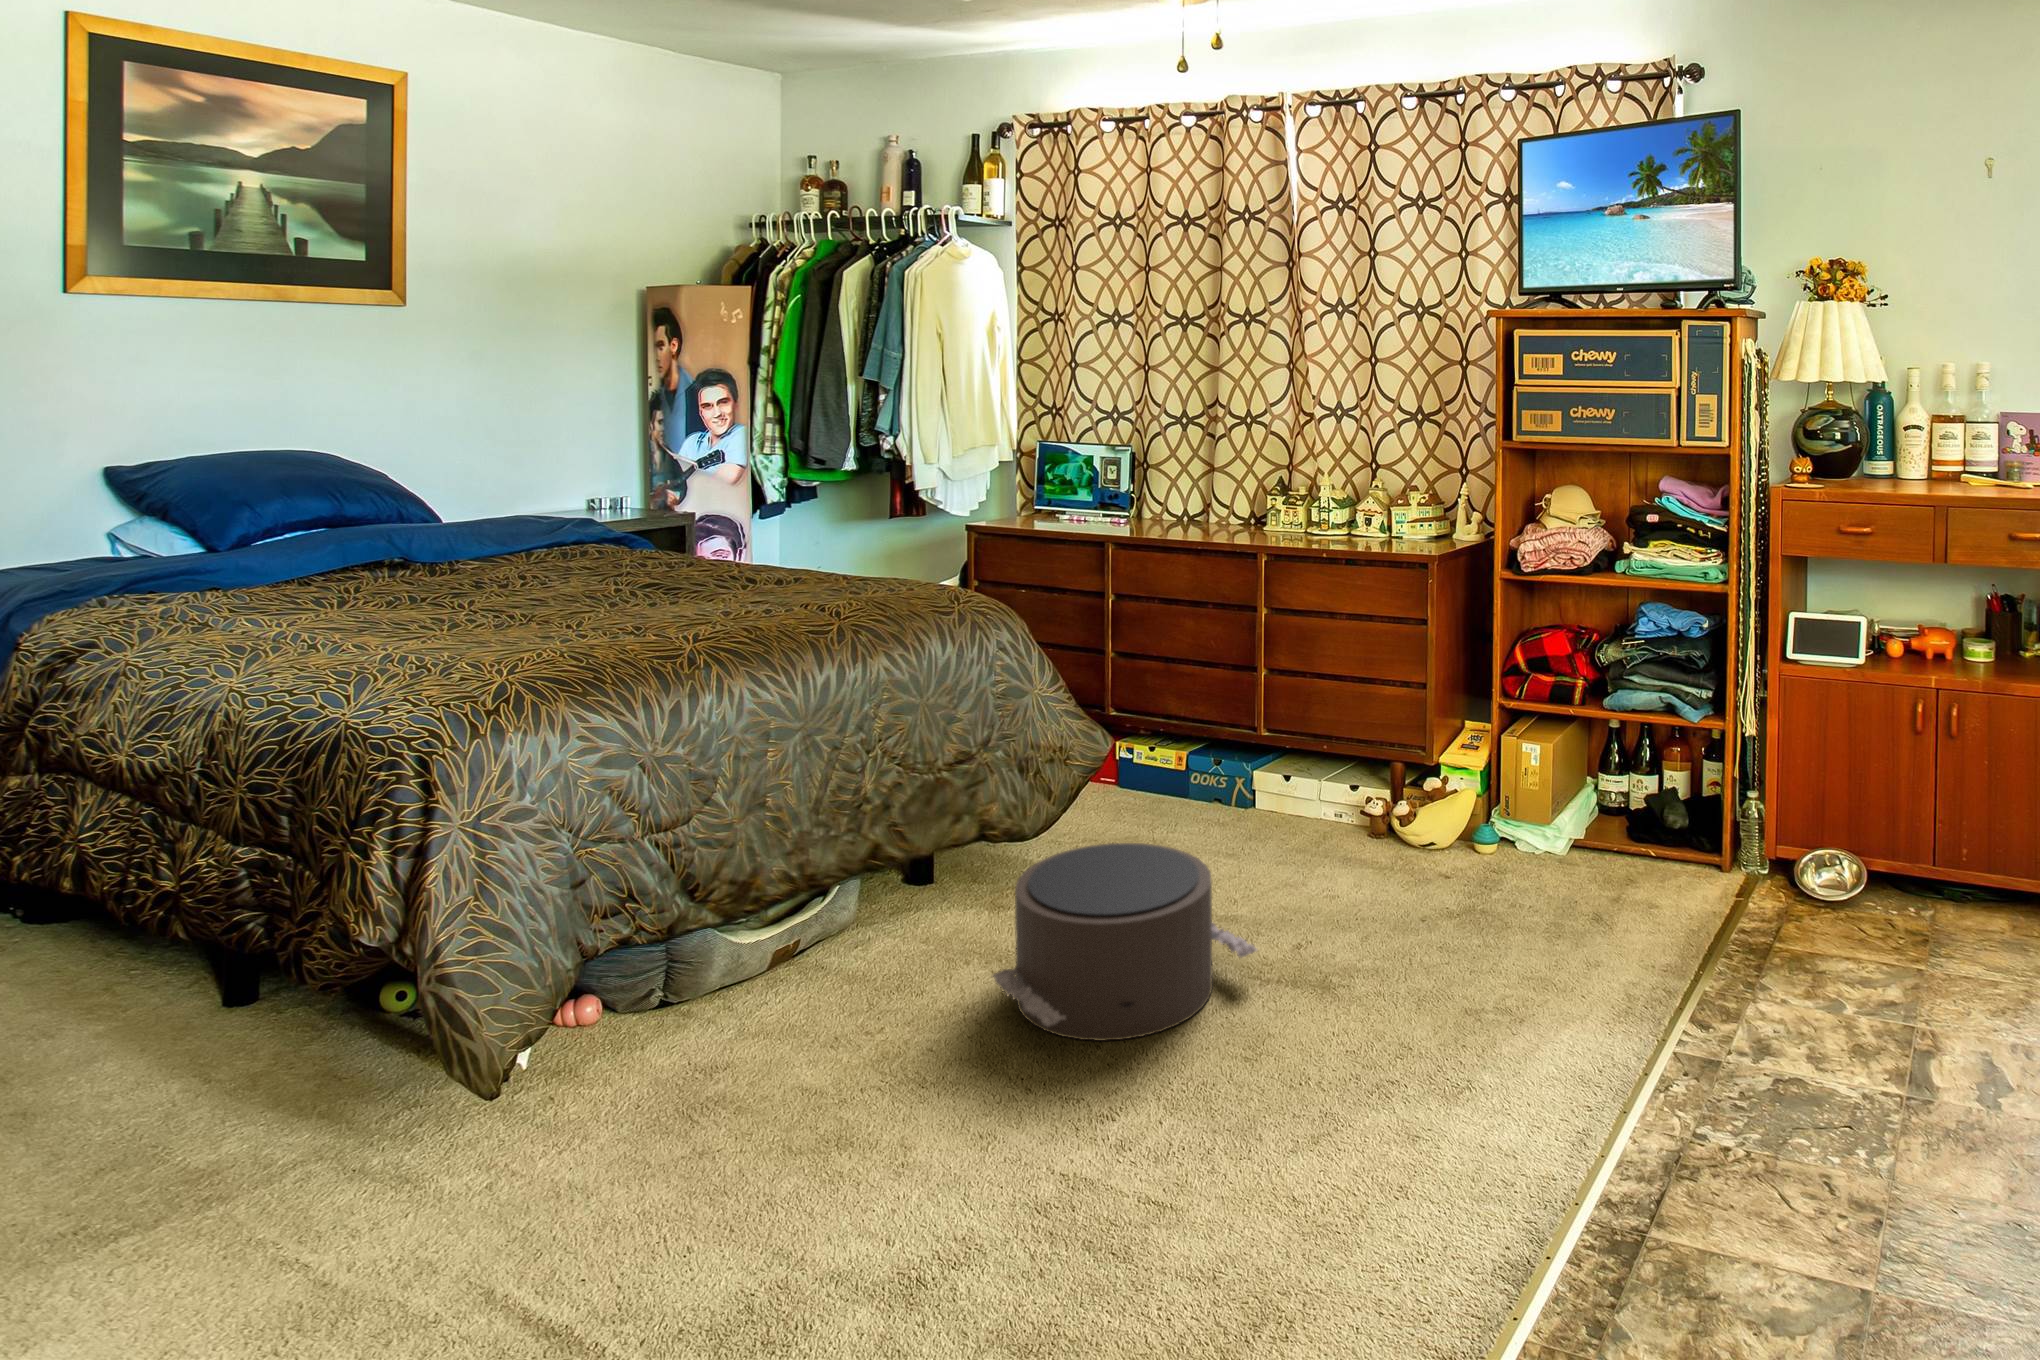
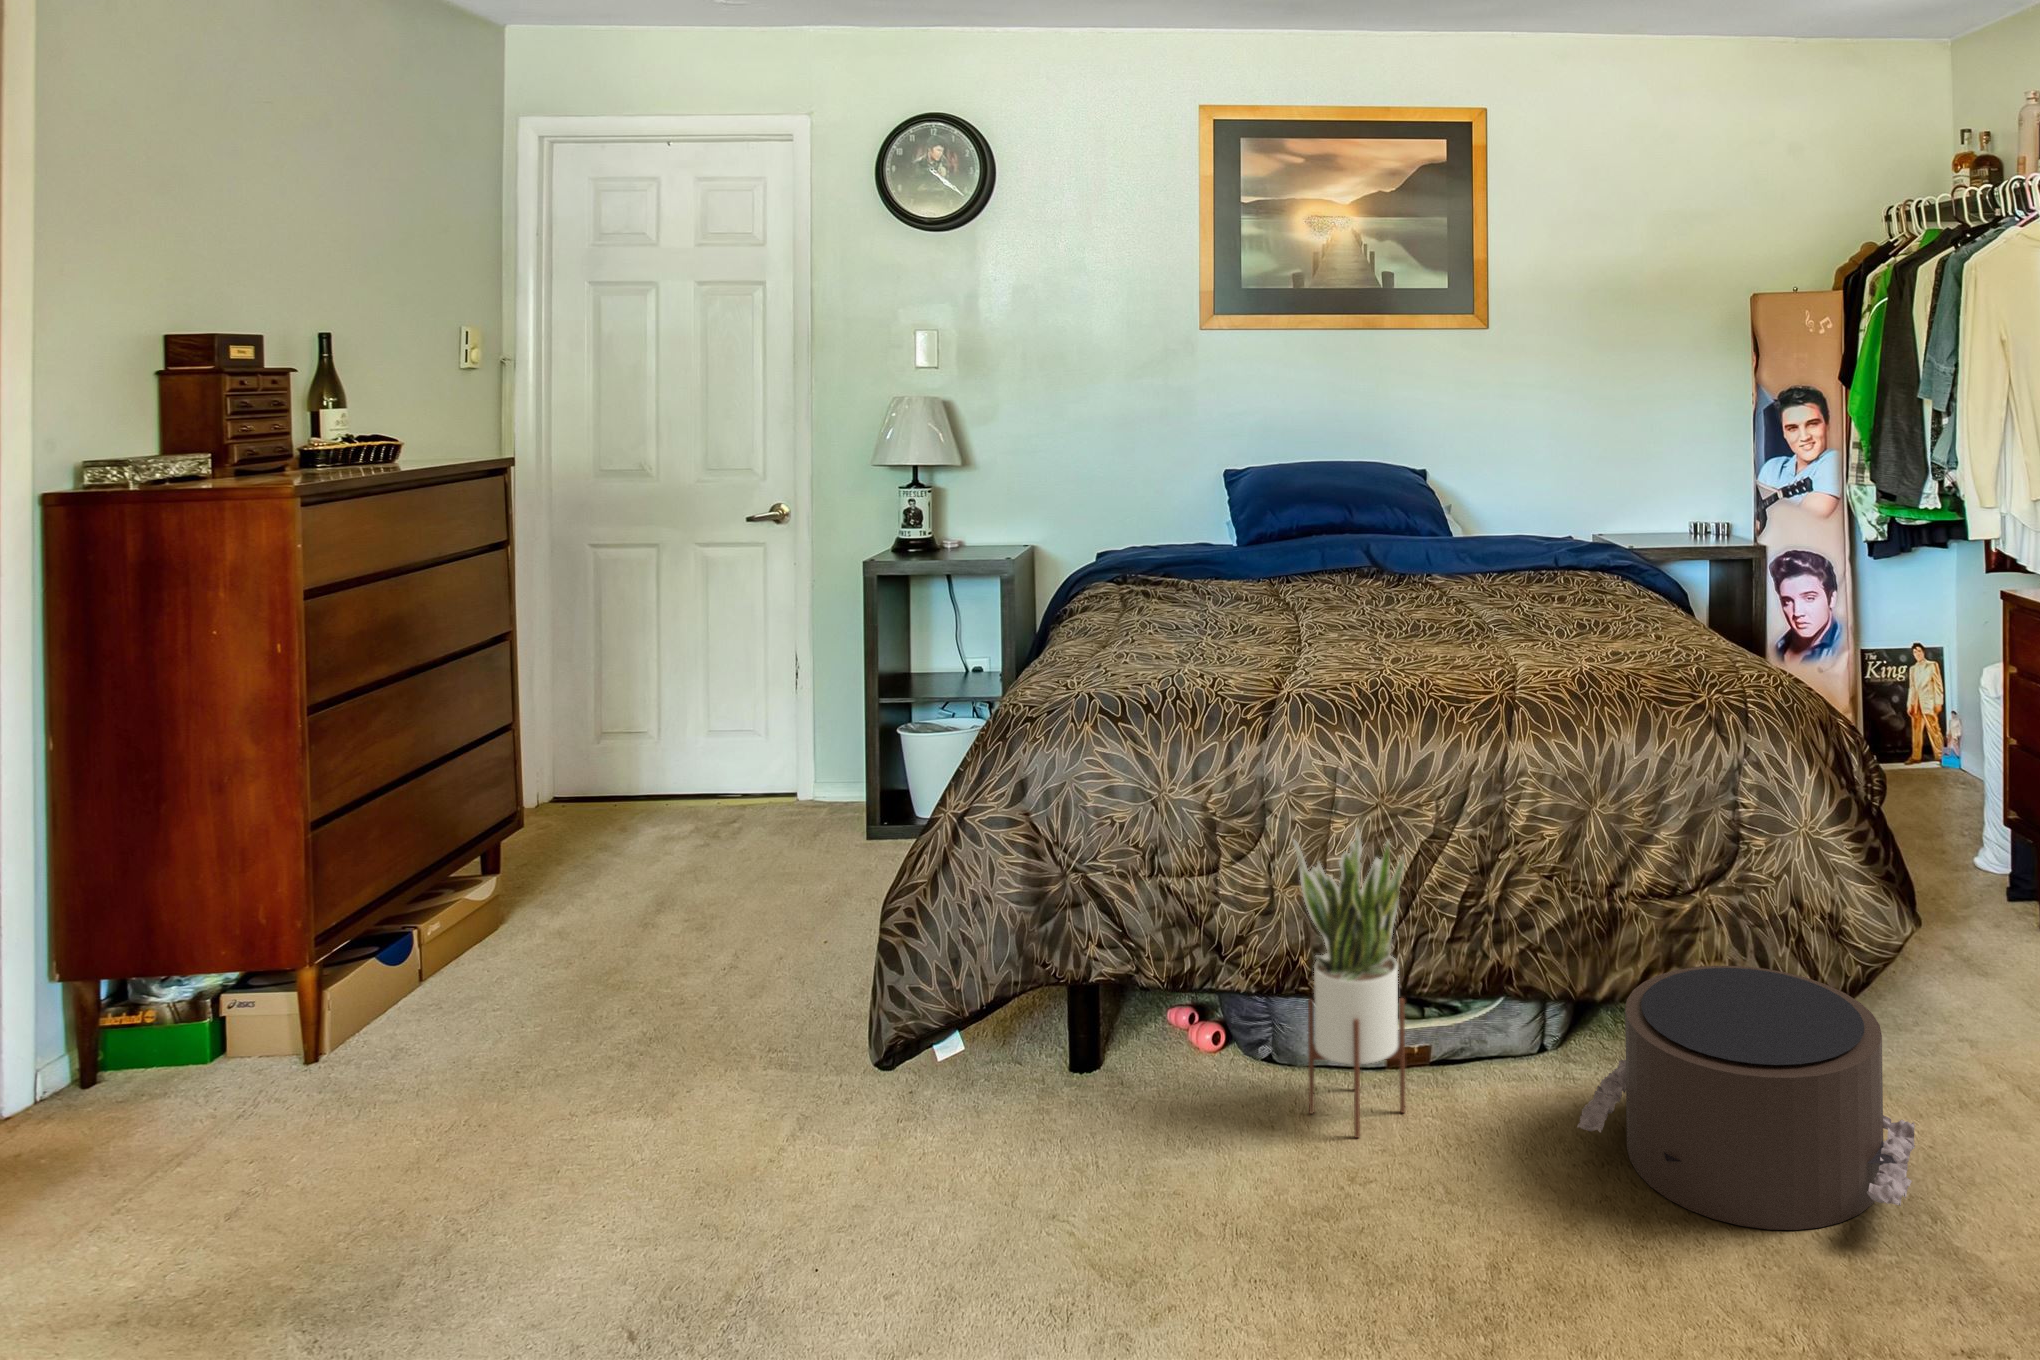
potted plant: none [785,851,875,1171] -> present [1293,828,1406,1138]

